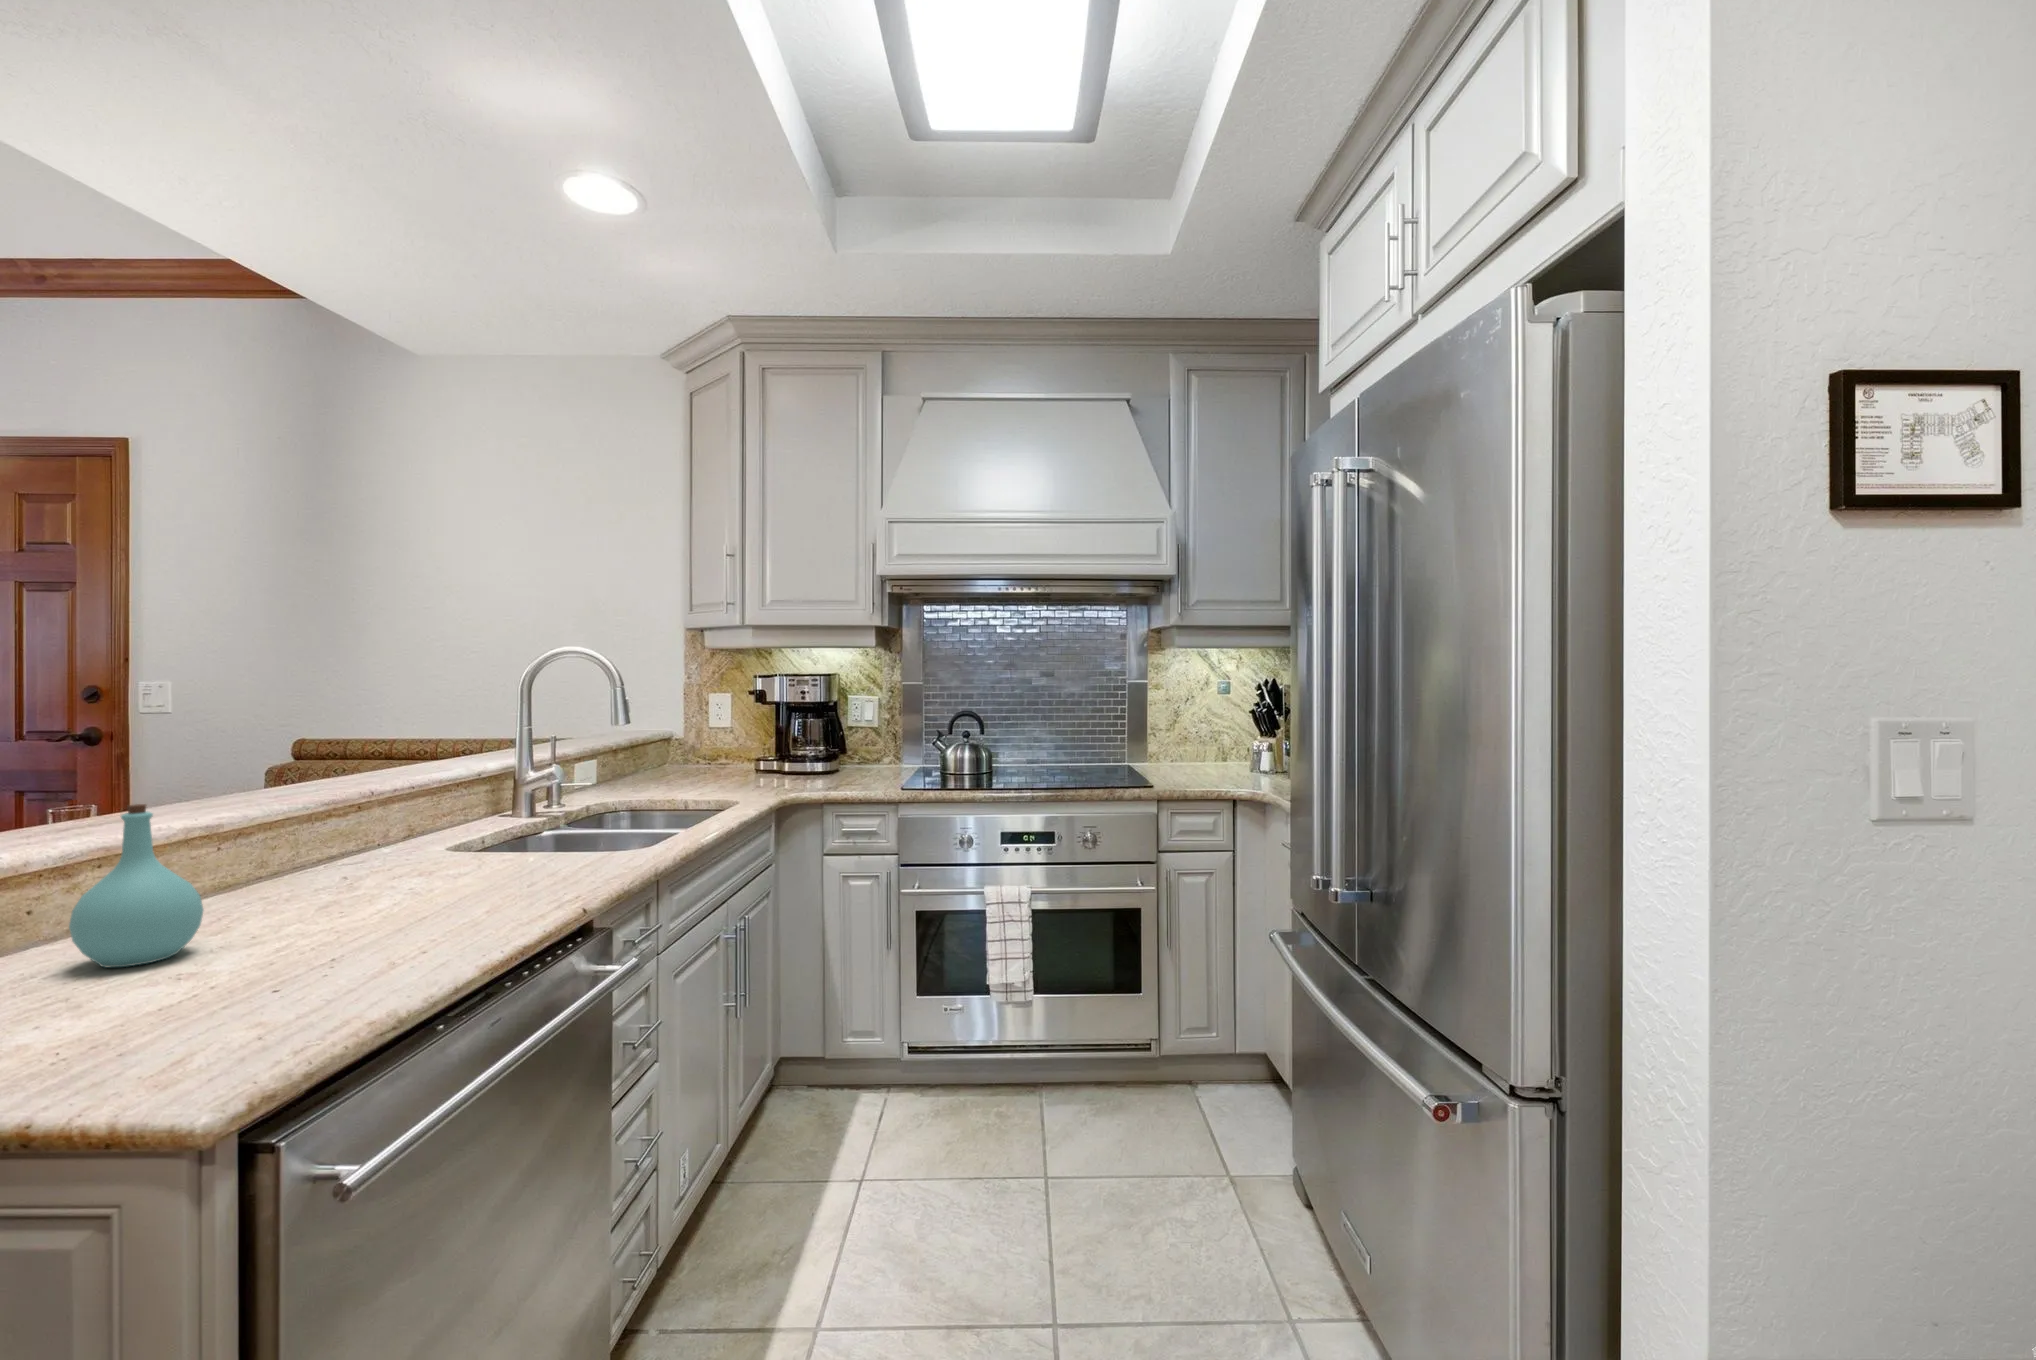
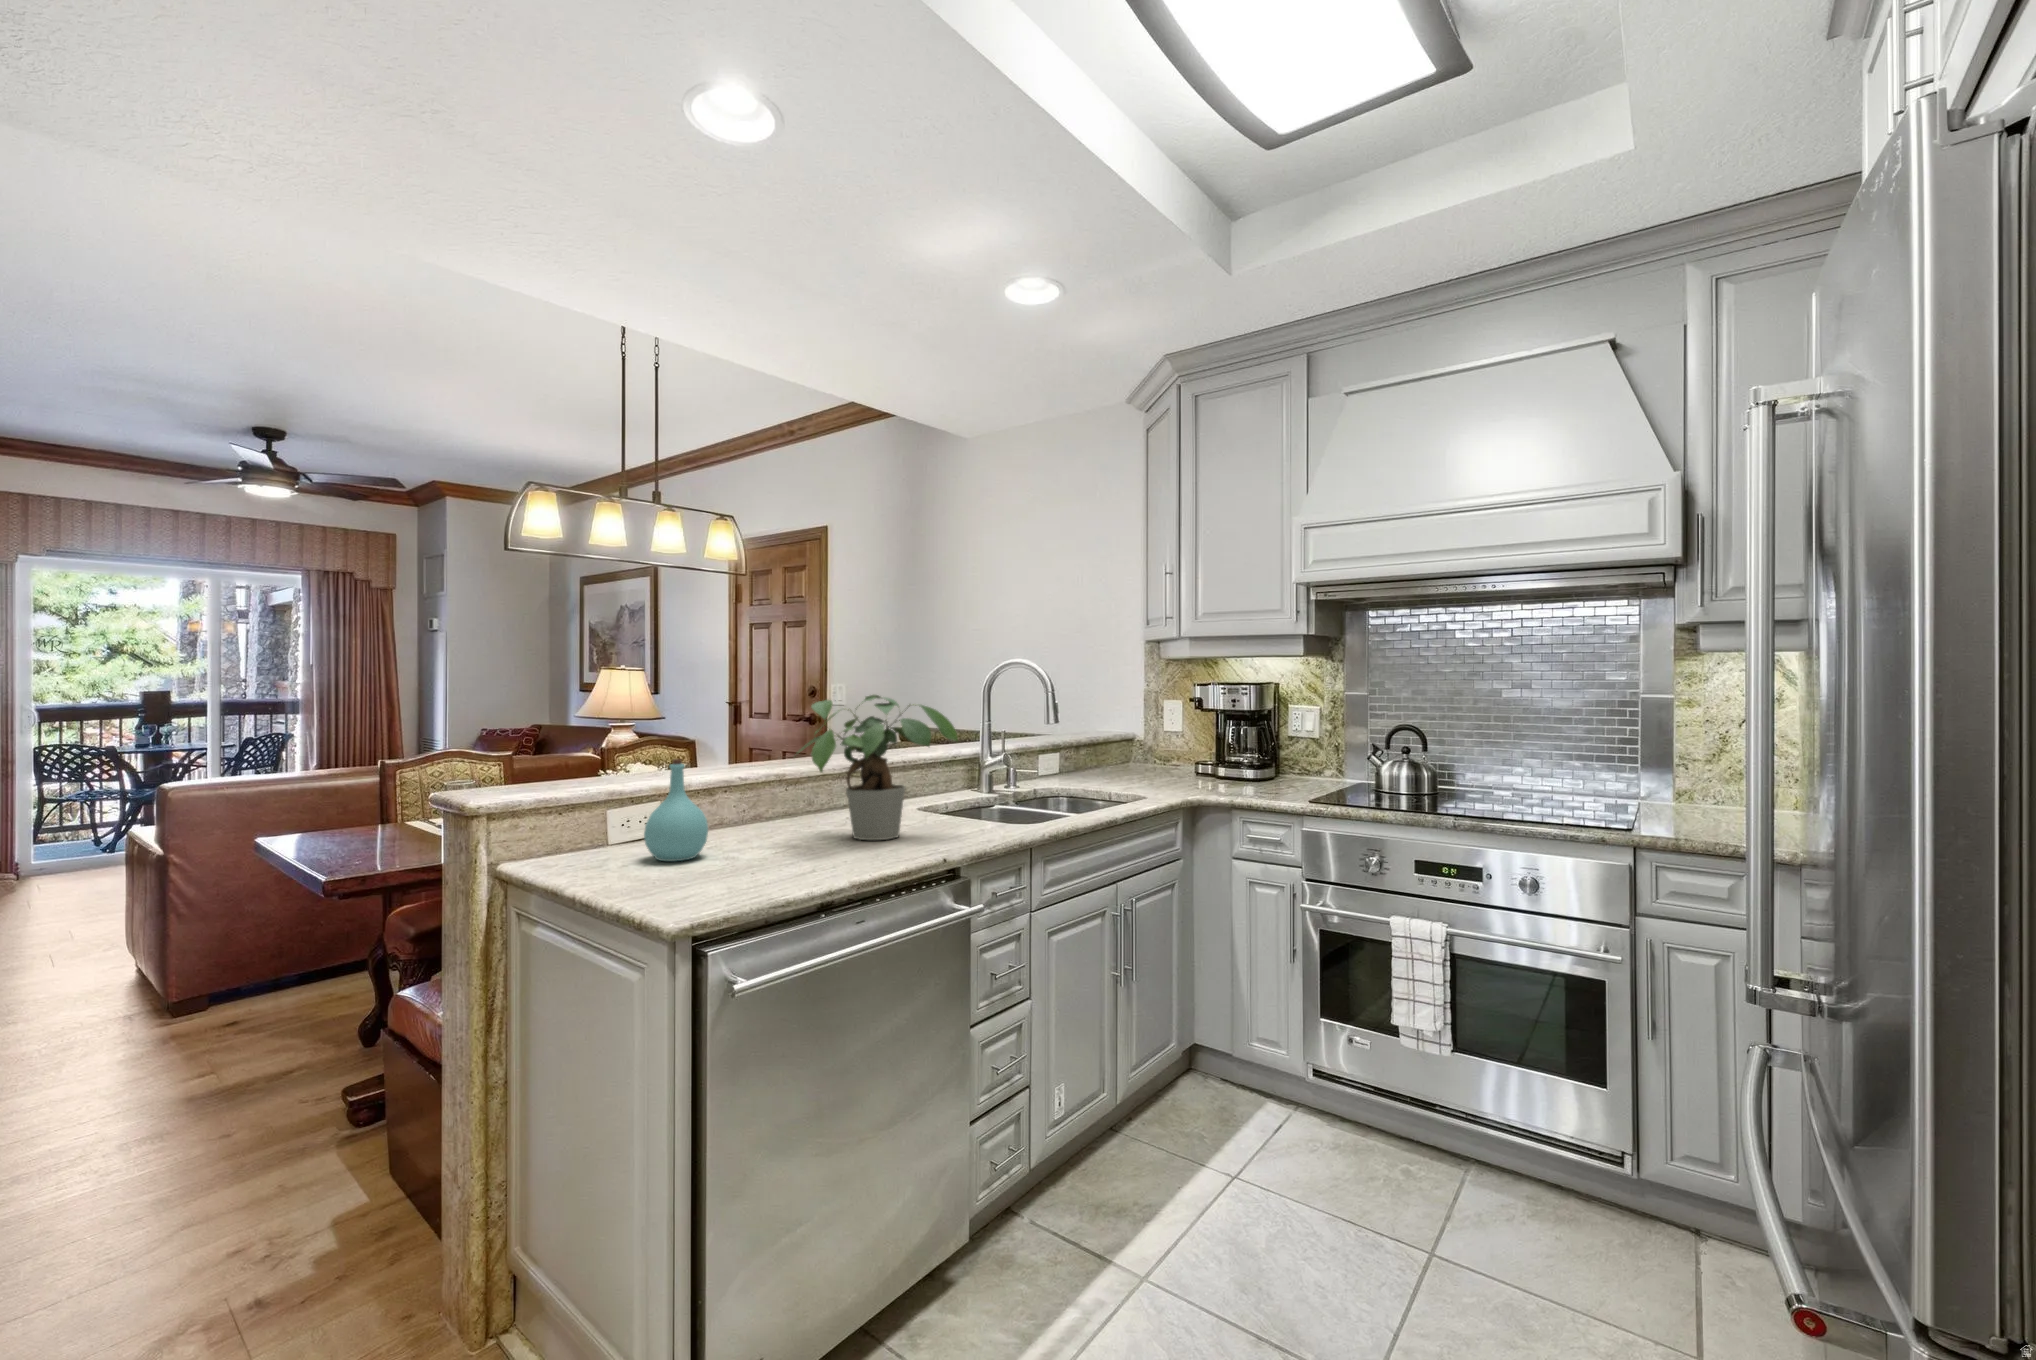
potted plant: none [330,696,568,890] -> present [799,695,958,840]

